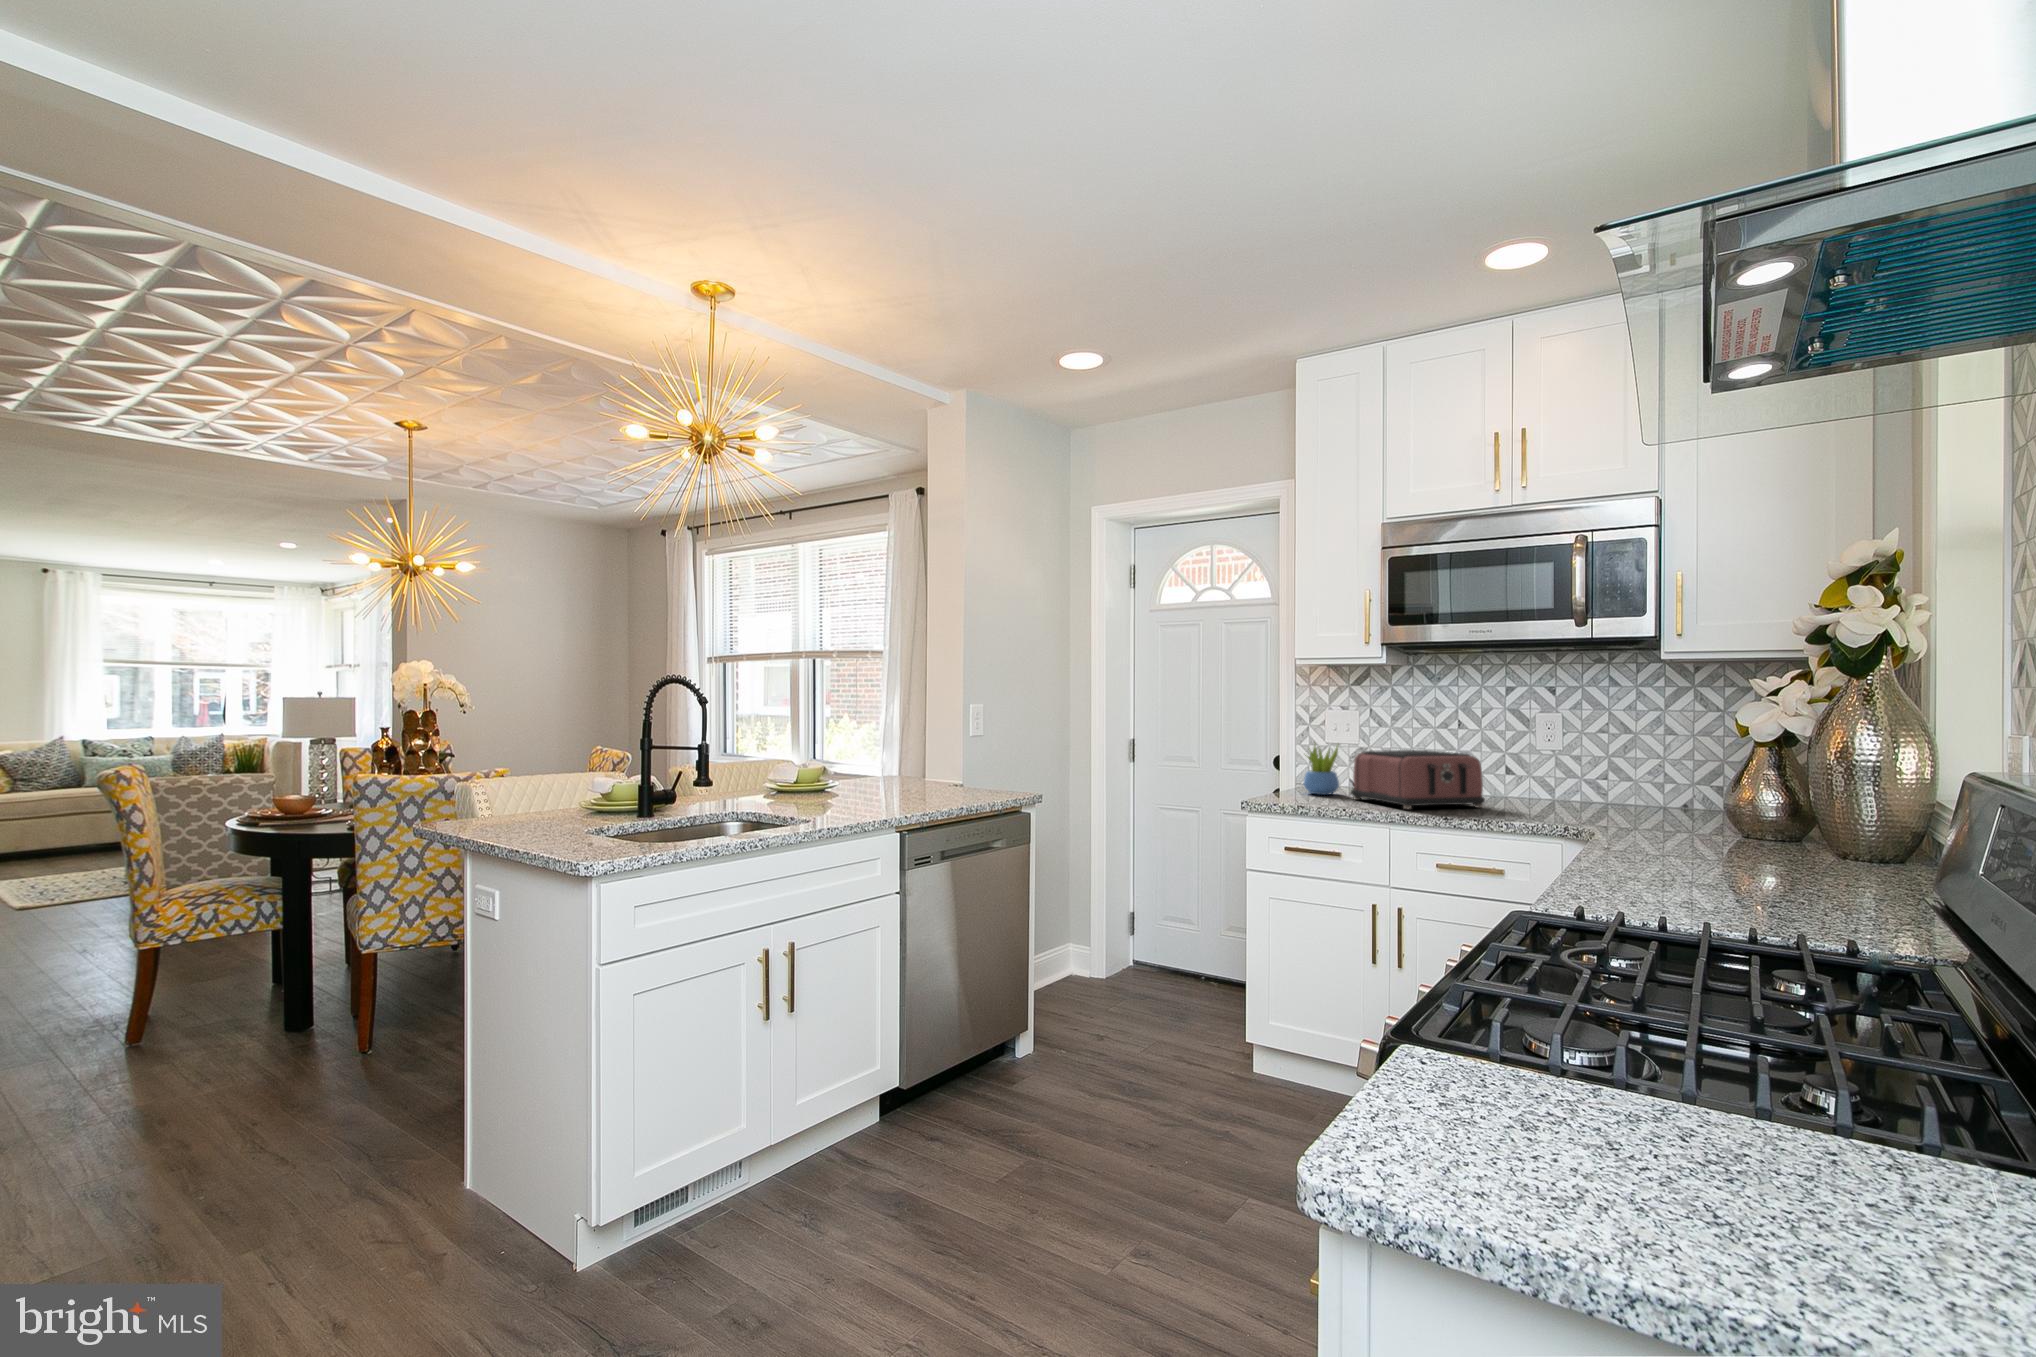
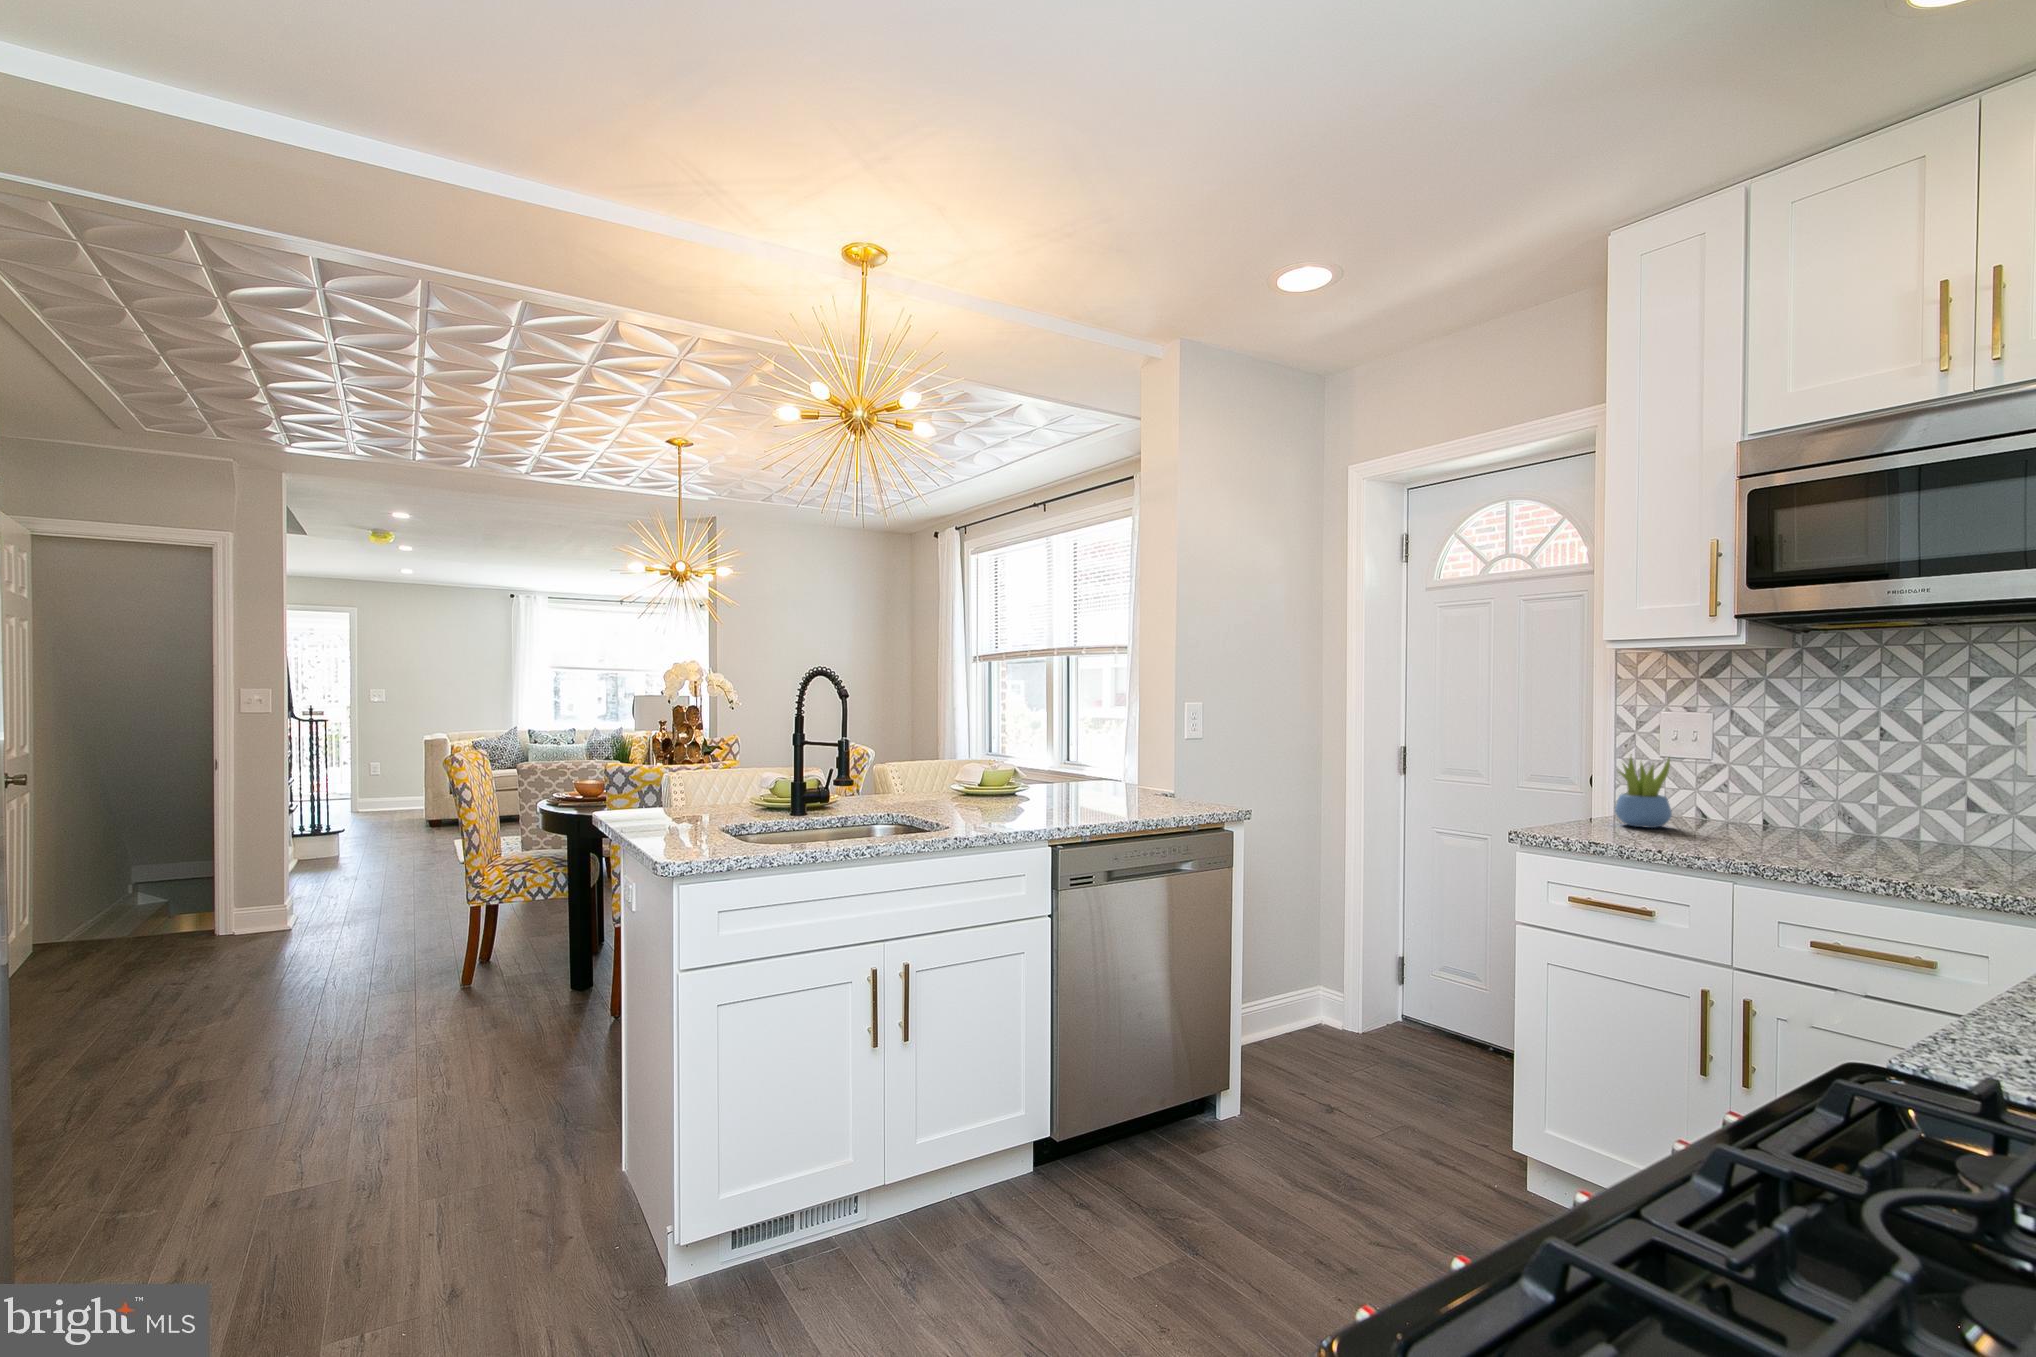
toaster: present [1351,750,1485,809] -> none [1686,769,1920,861]

